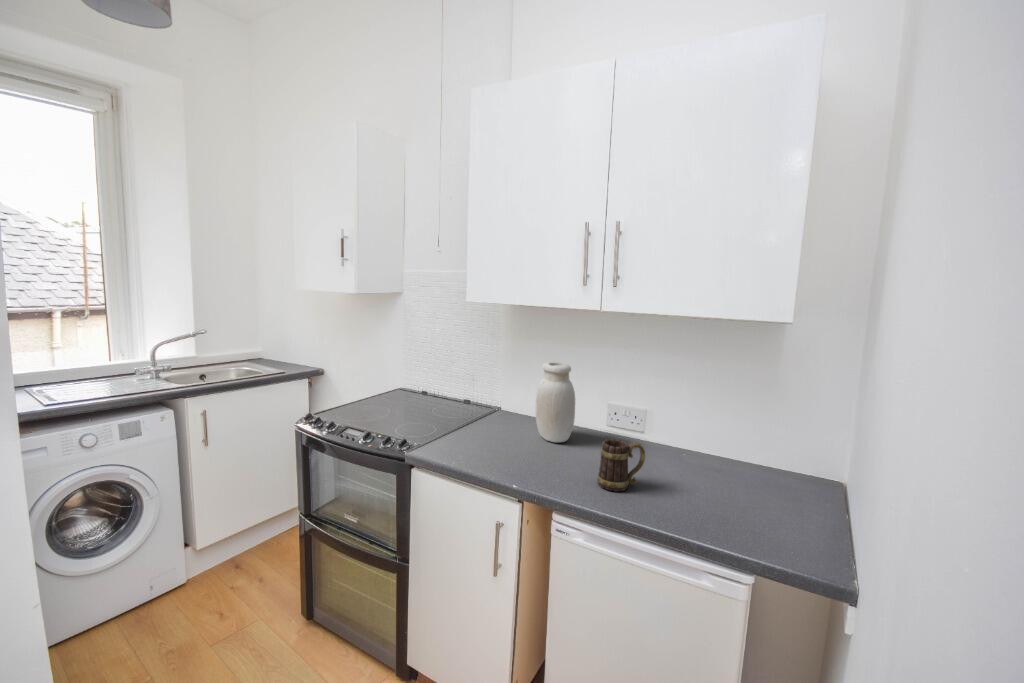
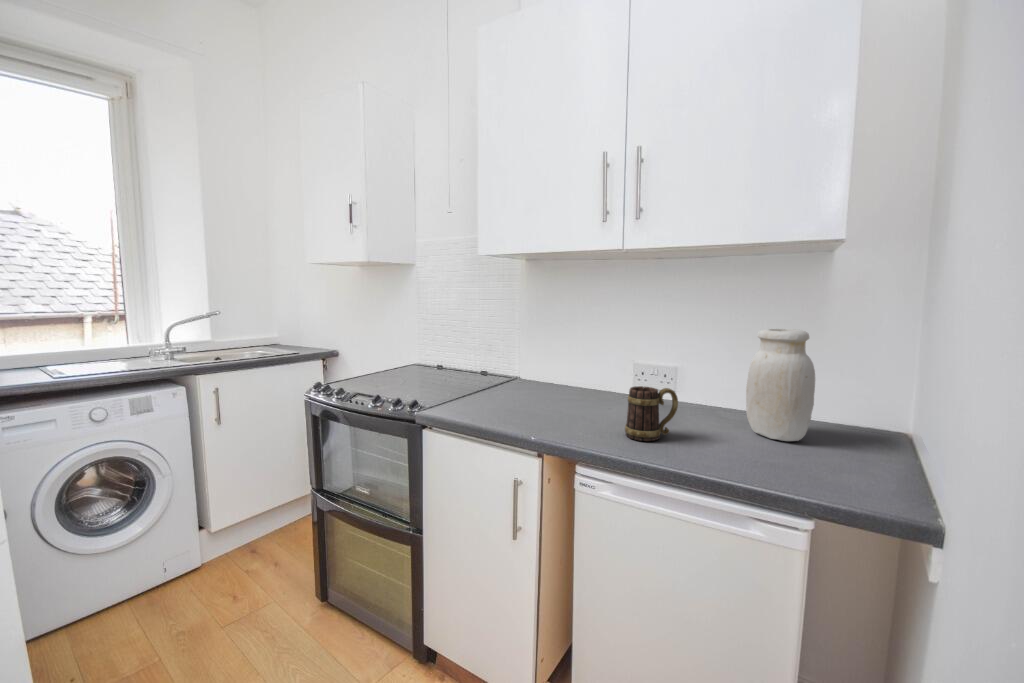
jar: present [536,362,575,442] -> present [746,329,815,441]

